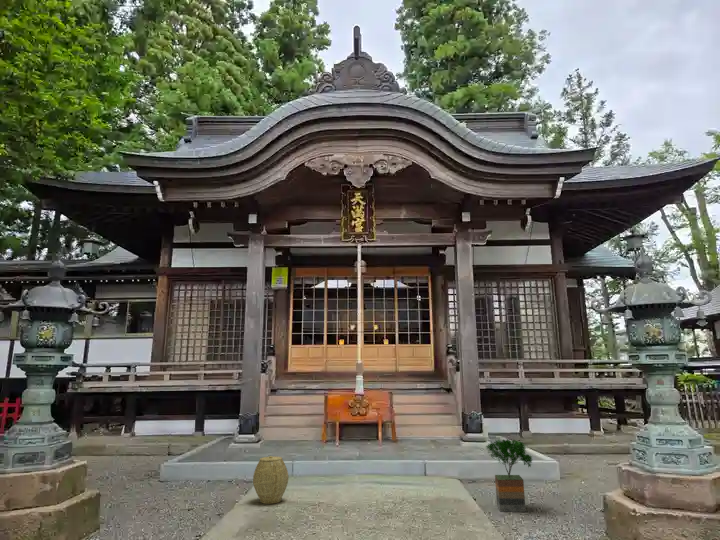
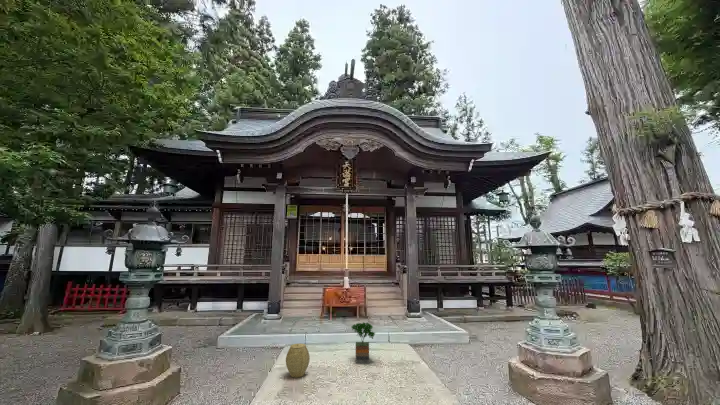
potted tree: present [486,439,532,512] -> present [352,323,375,364]

